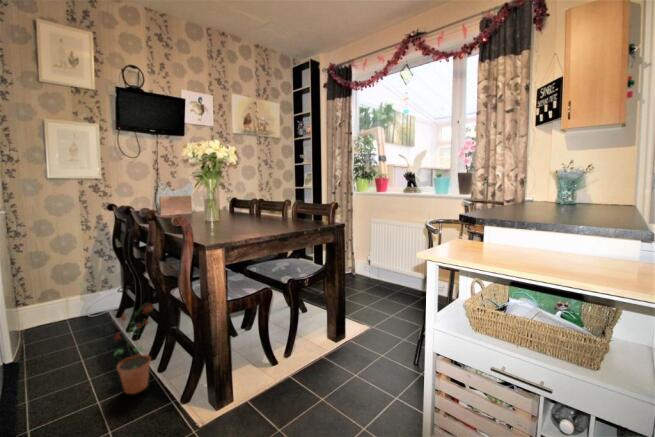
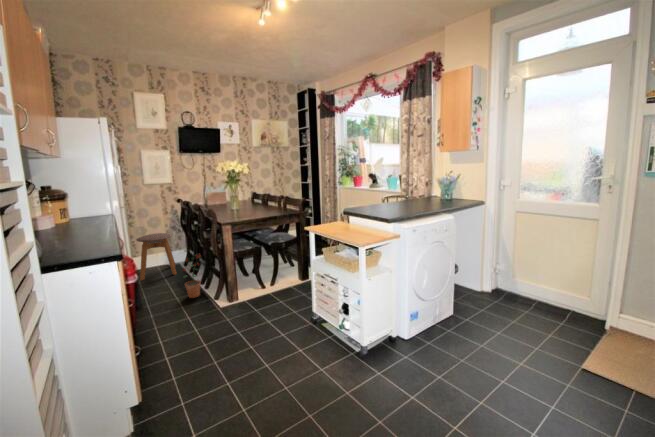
stool: none [23,262,102,353] -> present [136,233,177,280]

